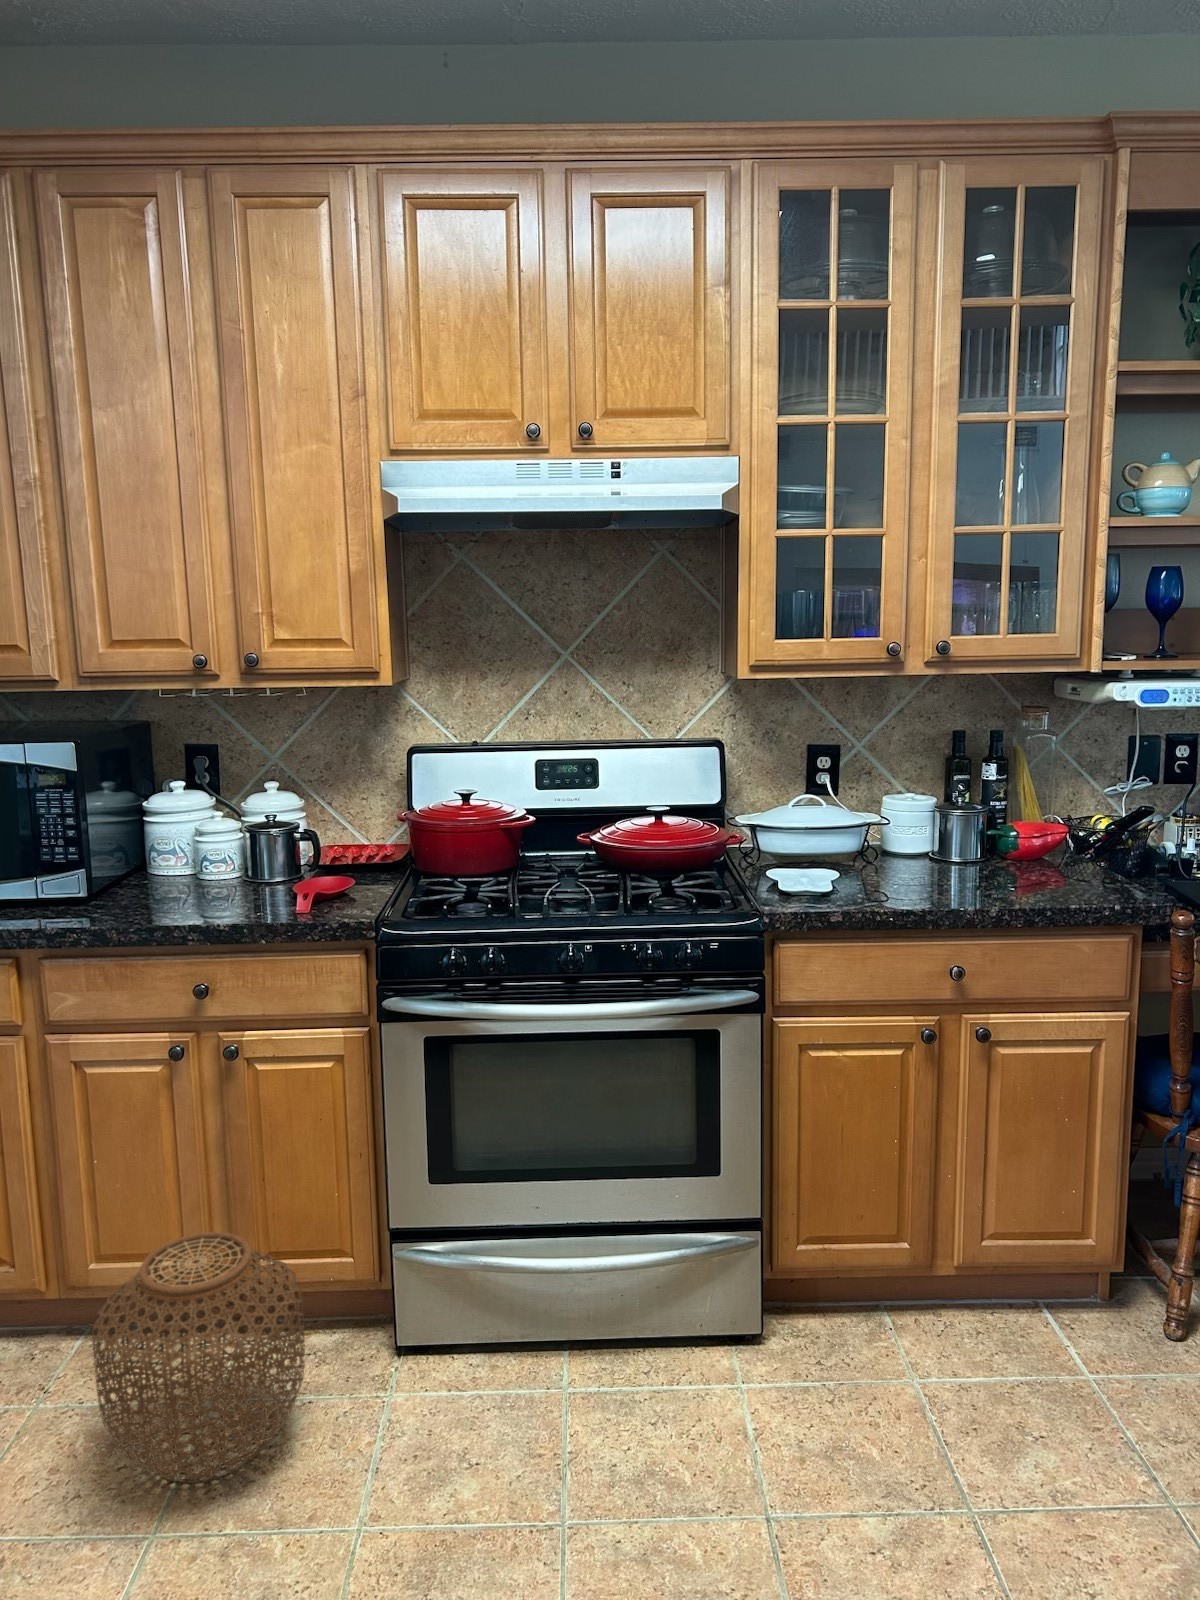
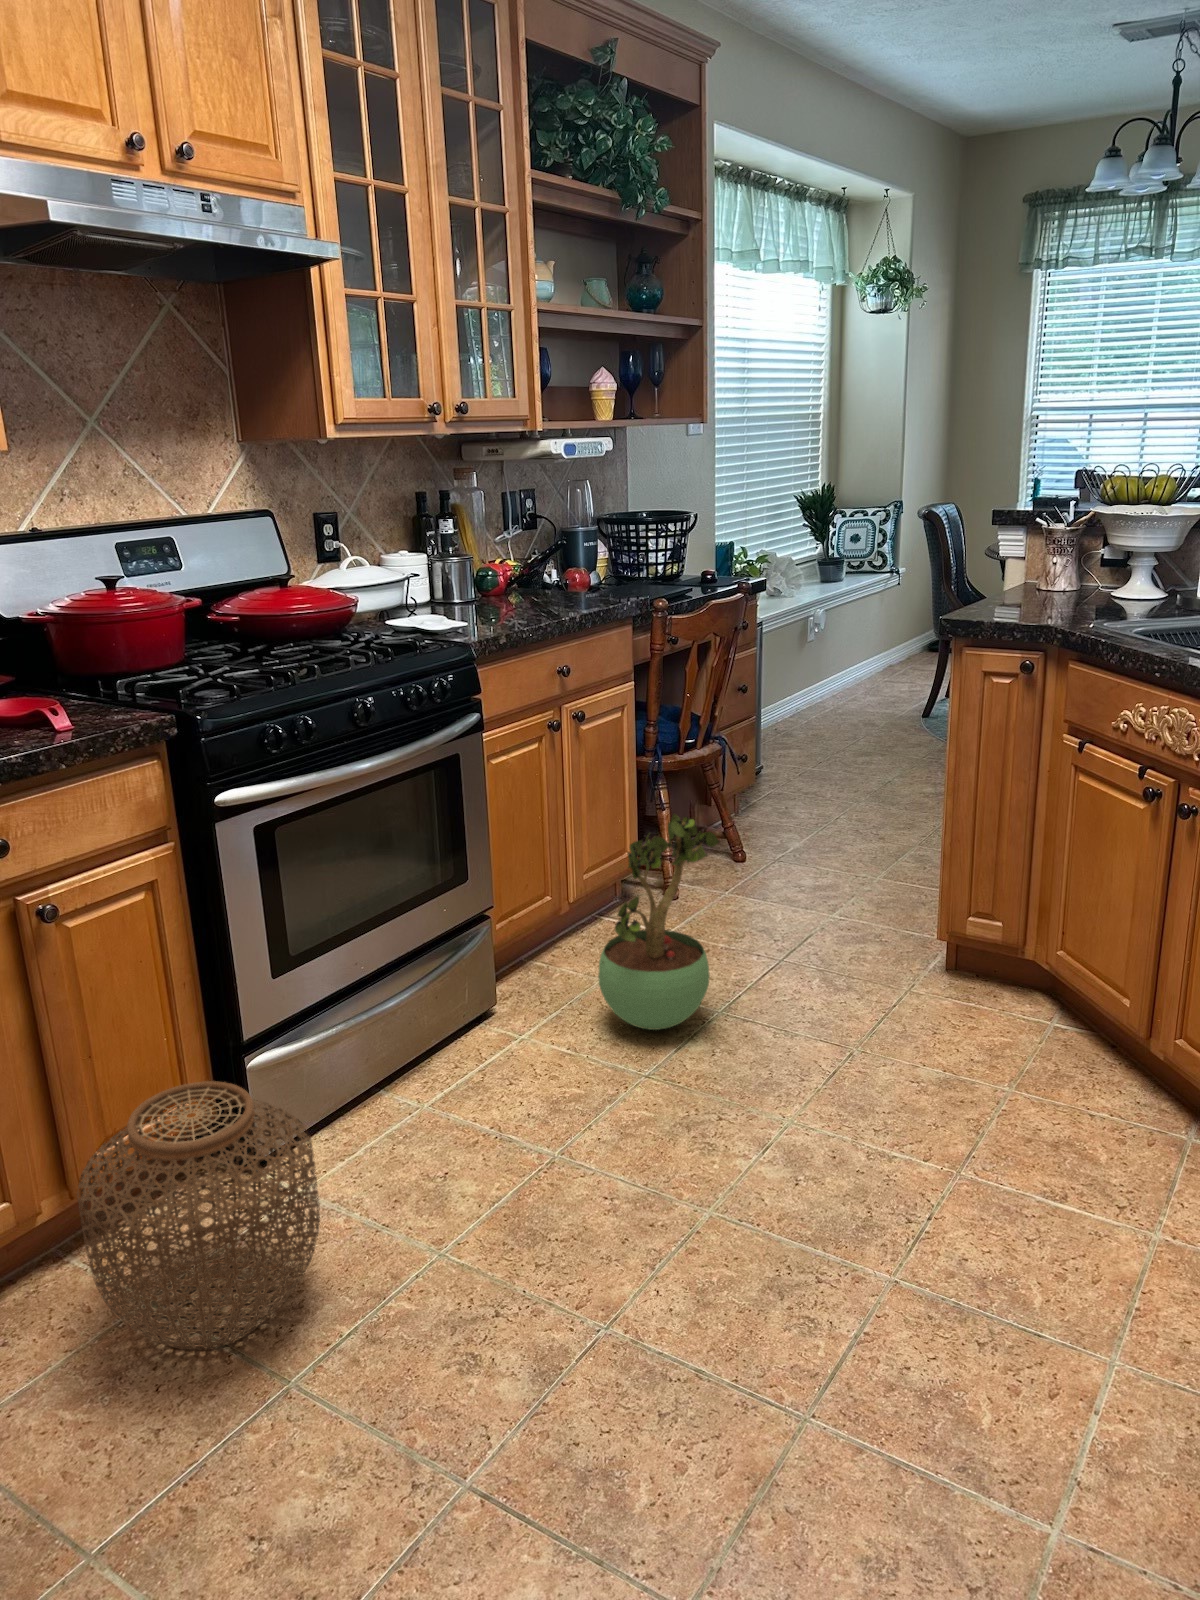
potted plant: none [794,1196,1005,1487] -> present [598,813,719,1030]

